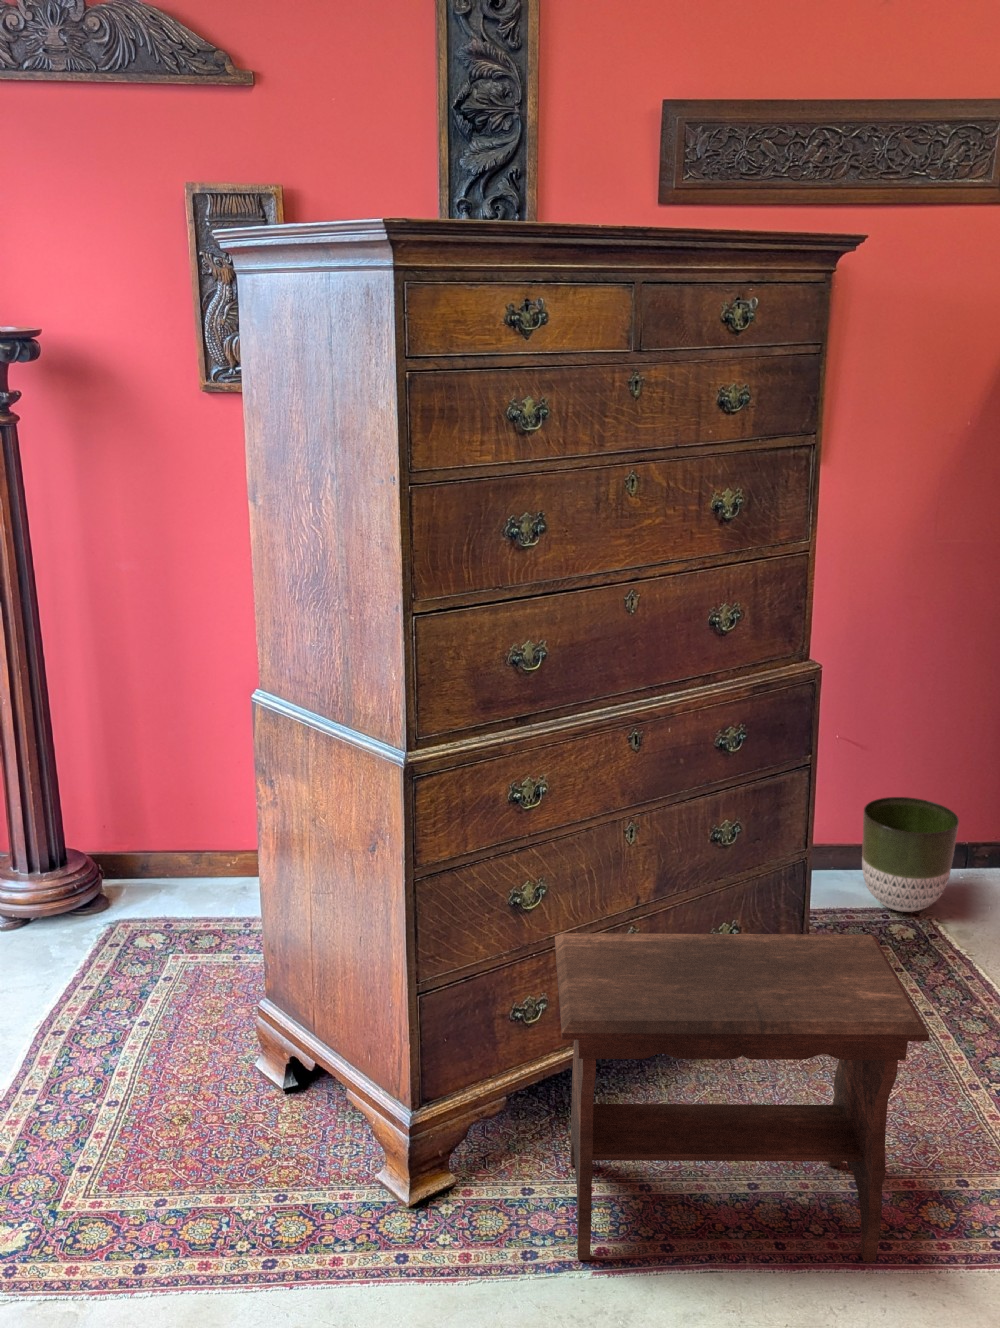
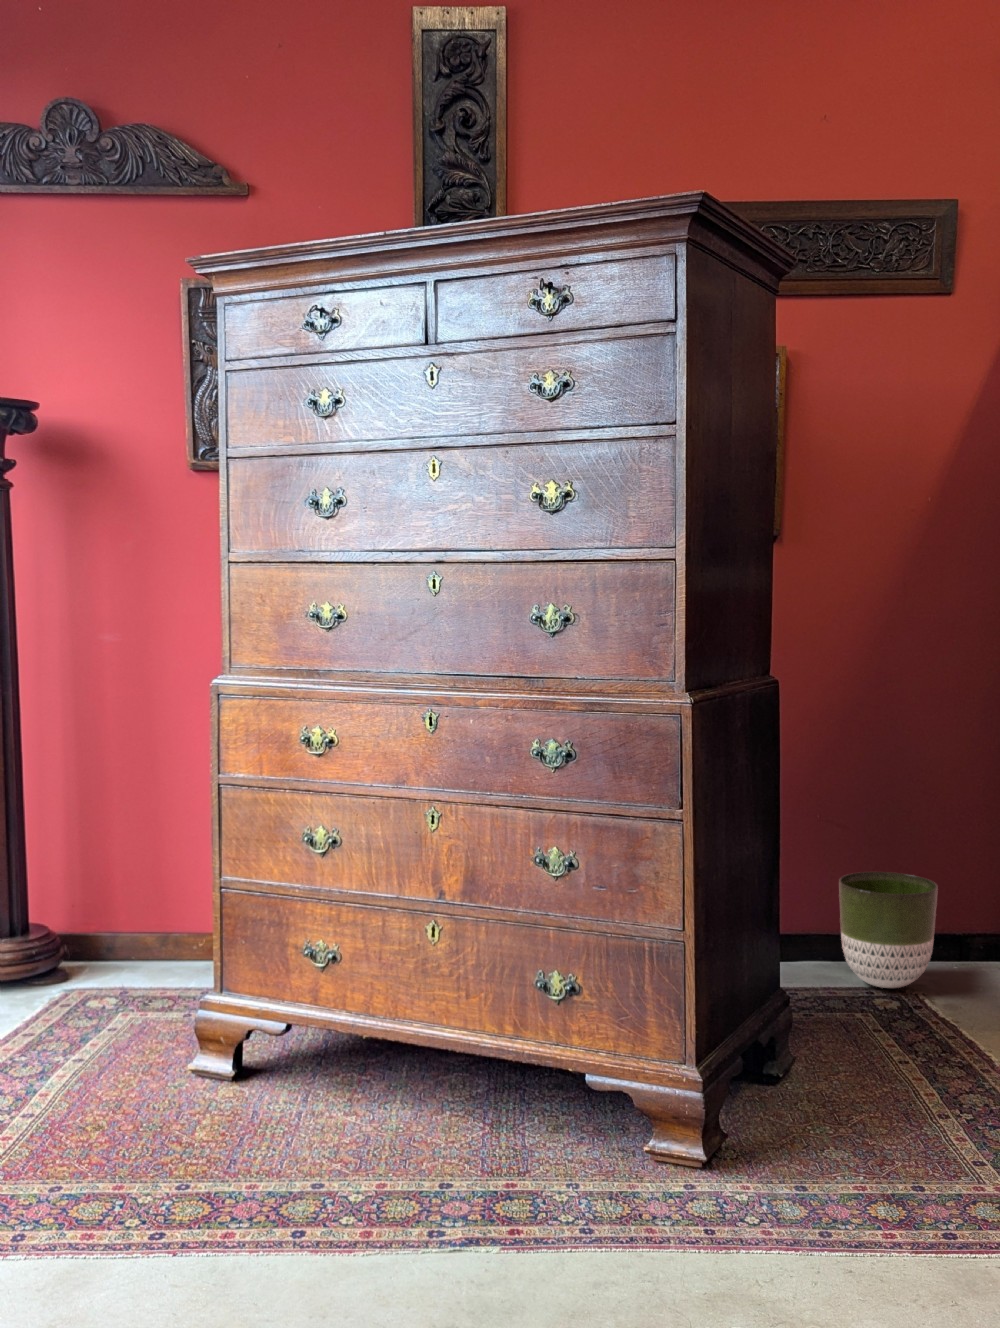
footstool: present [555,933,929,1261] -> none [462,899,847,1246]

